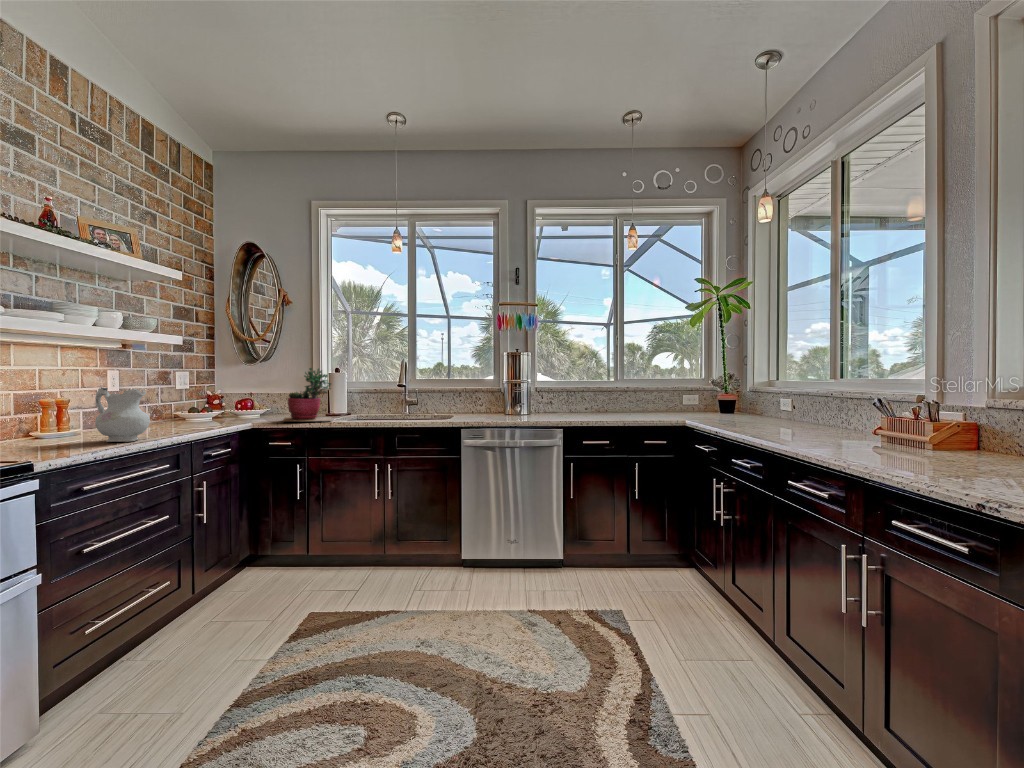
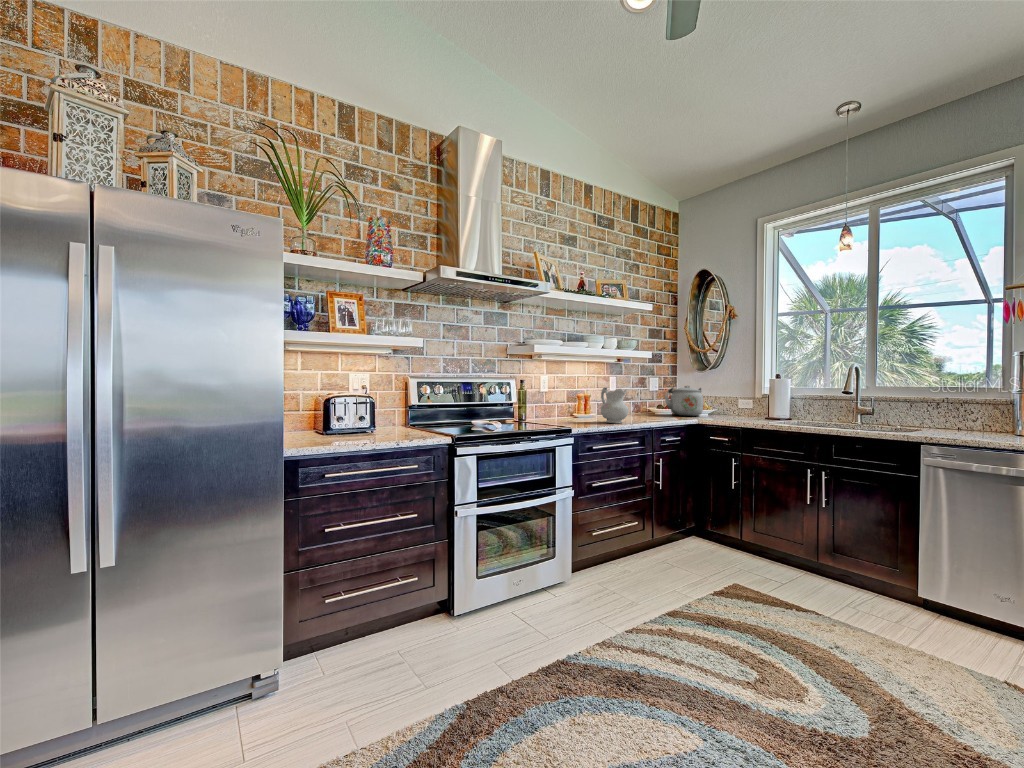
succulent plant: present [283,368,331,421] -> none [721,374,768,423]
kettle: none [202,382,256,420] -> present [665,386,703,416]

